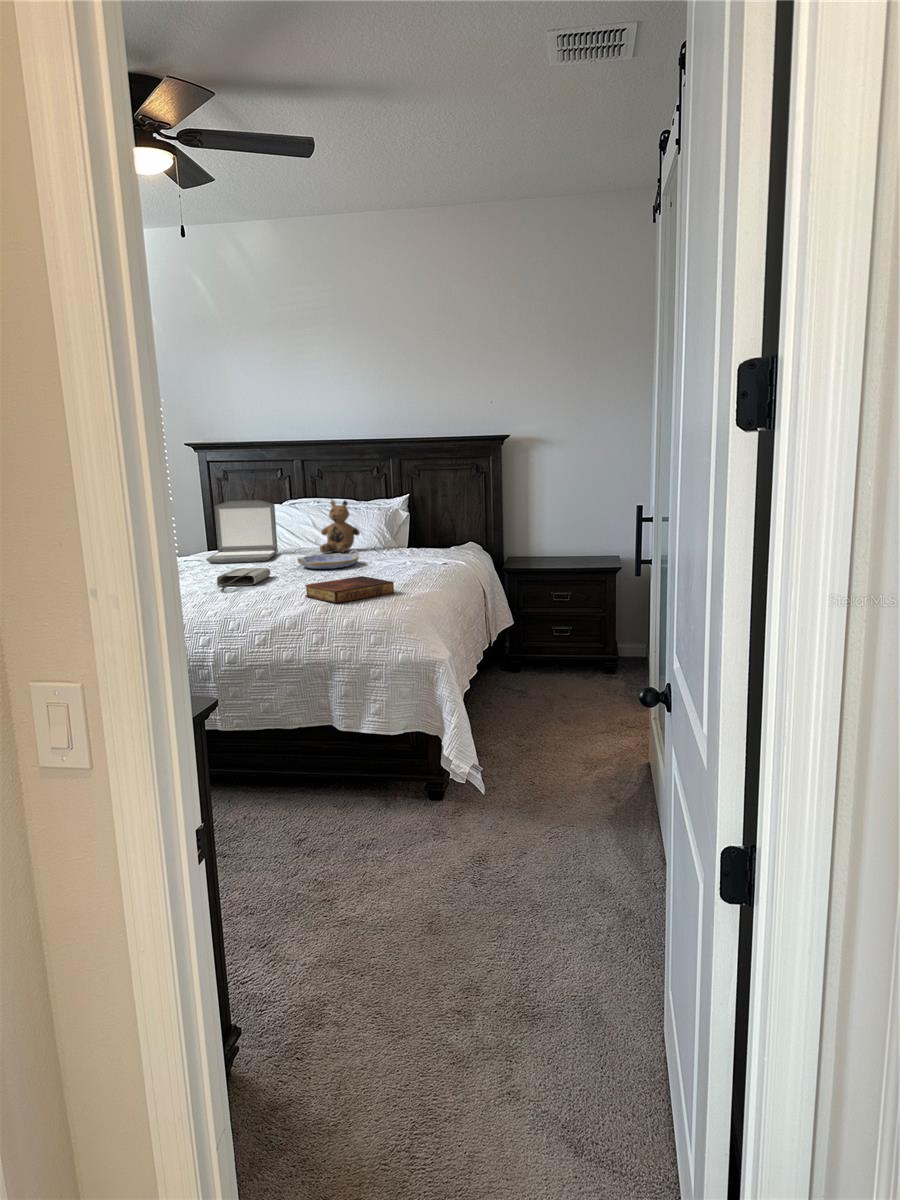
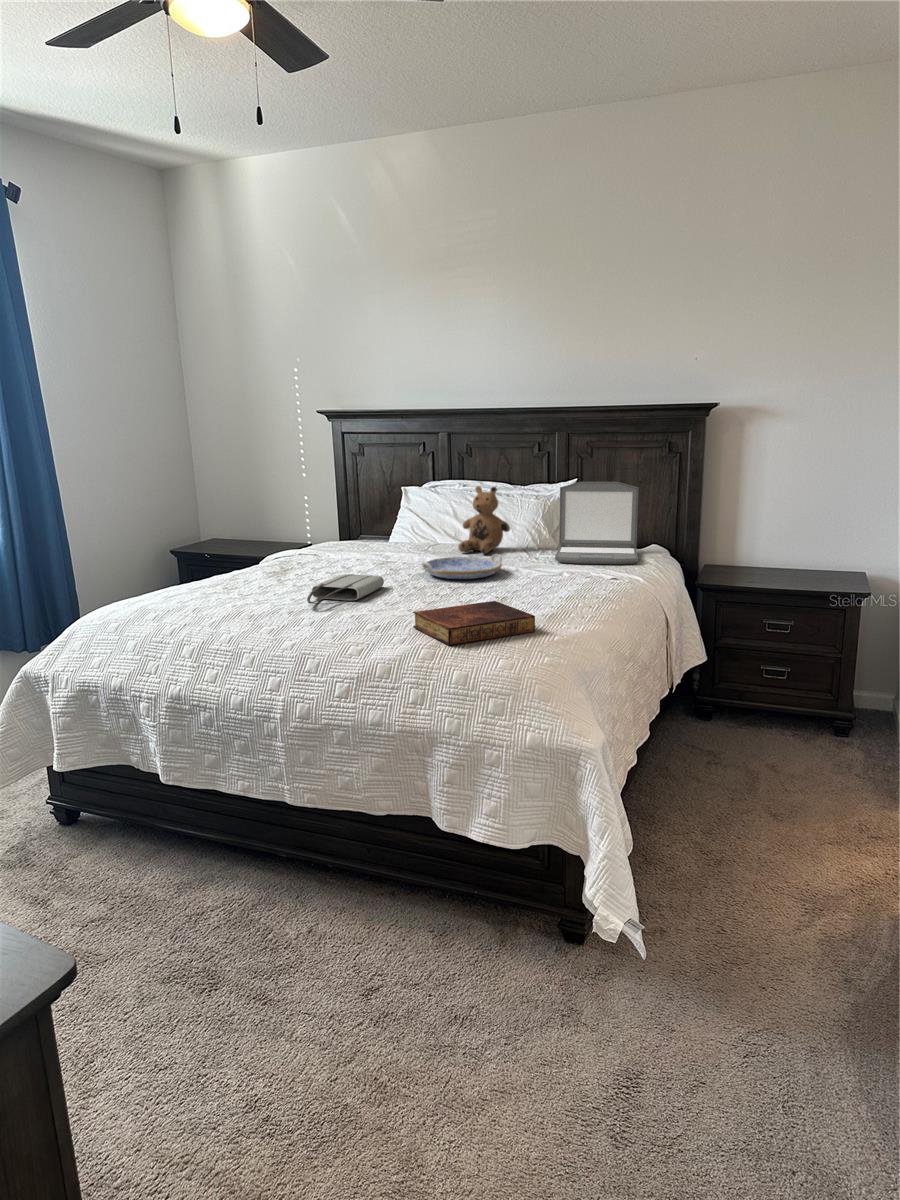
laptop: present [206,500,278,563] -> present [555,482,639,564]

